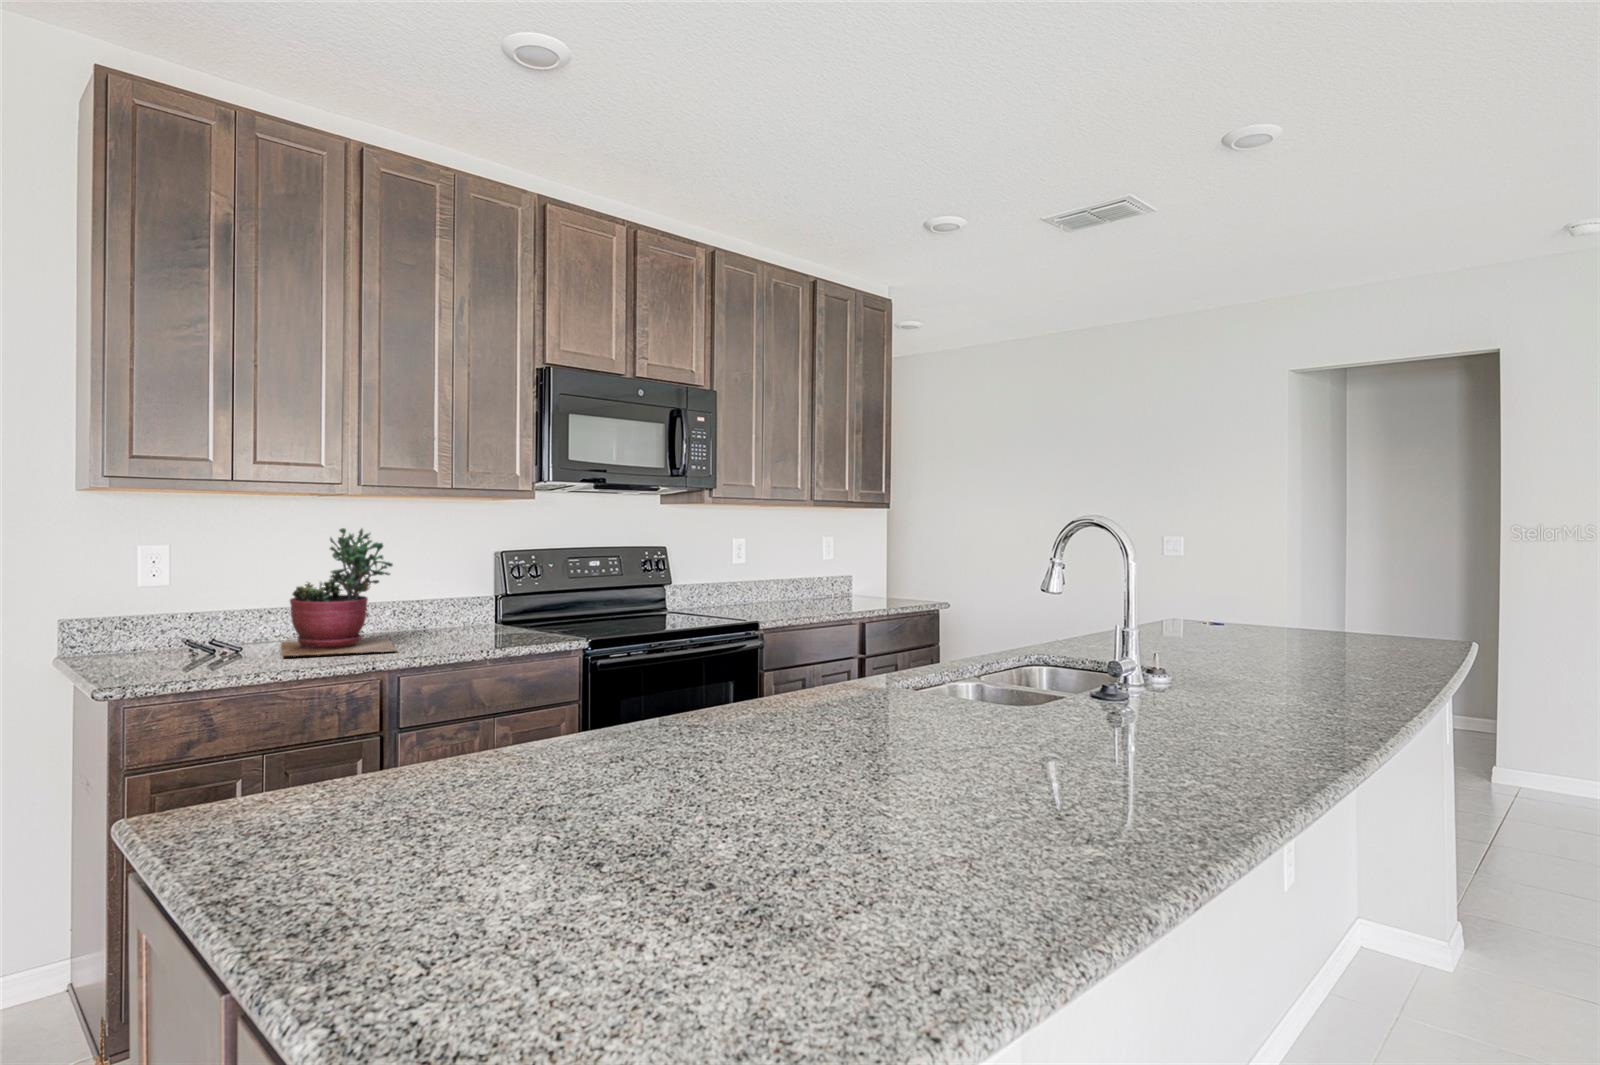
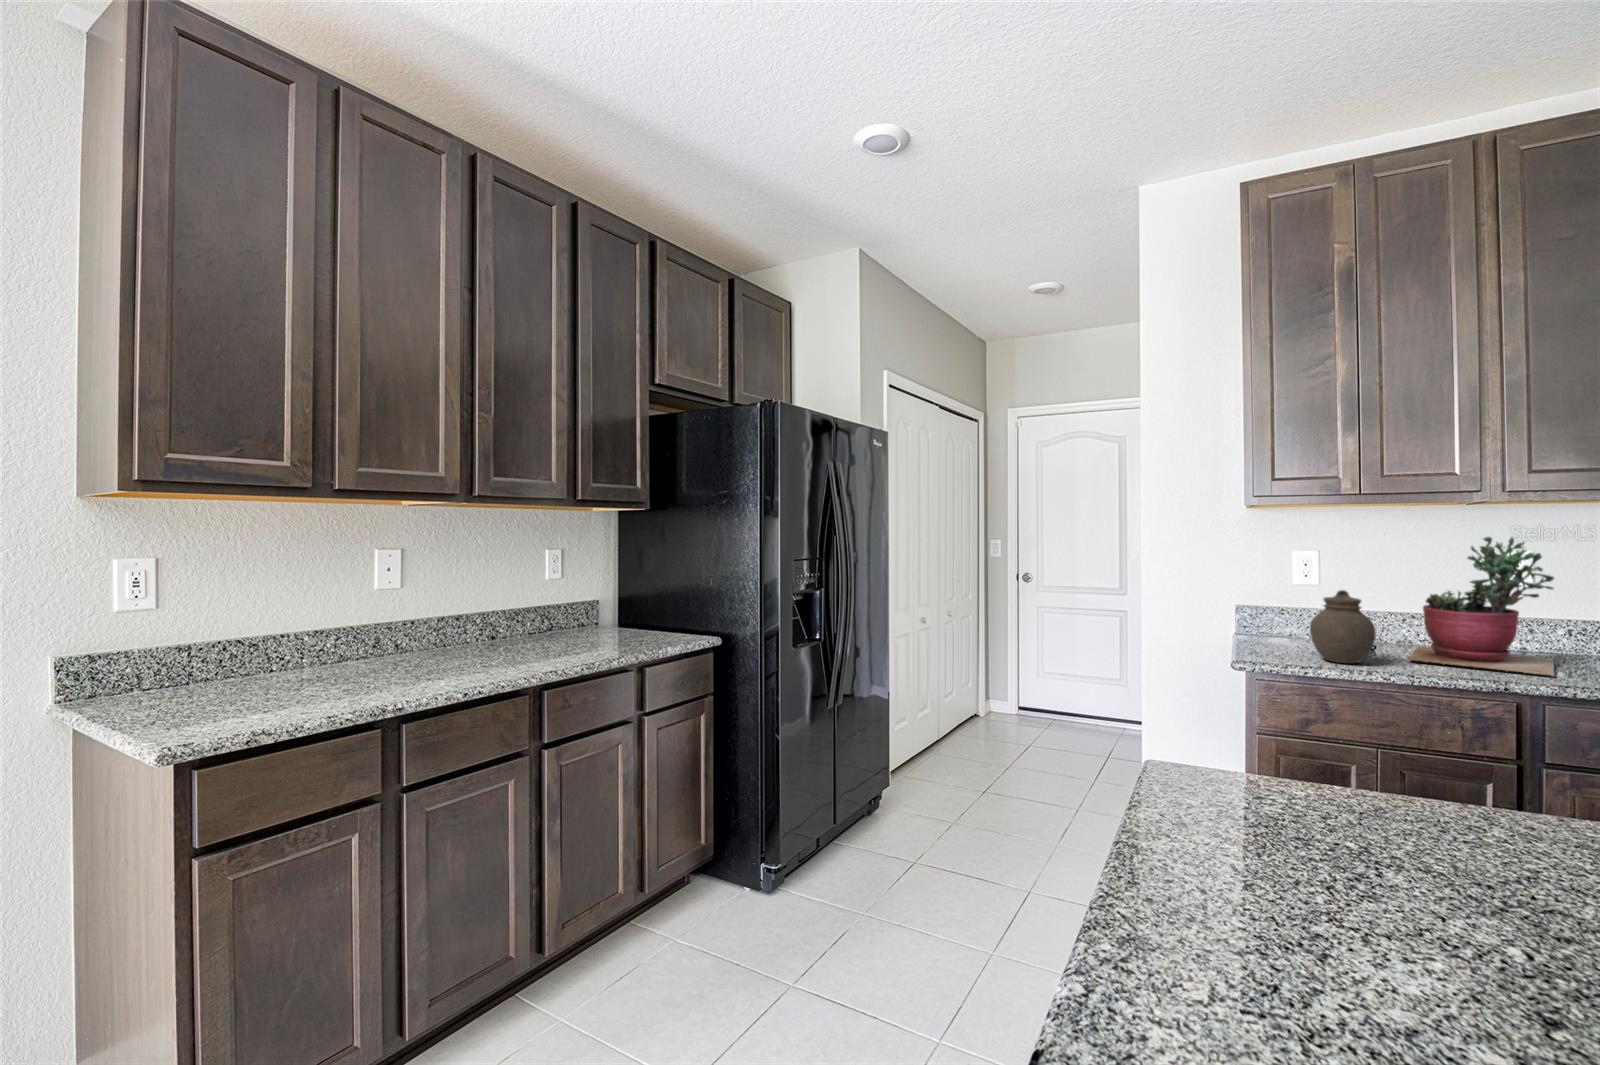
jar: none [185,588,256,670] -> present [1310,590,1376,663]

